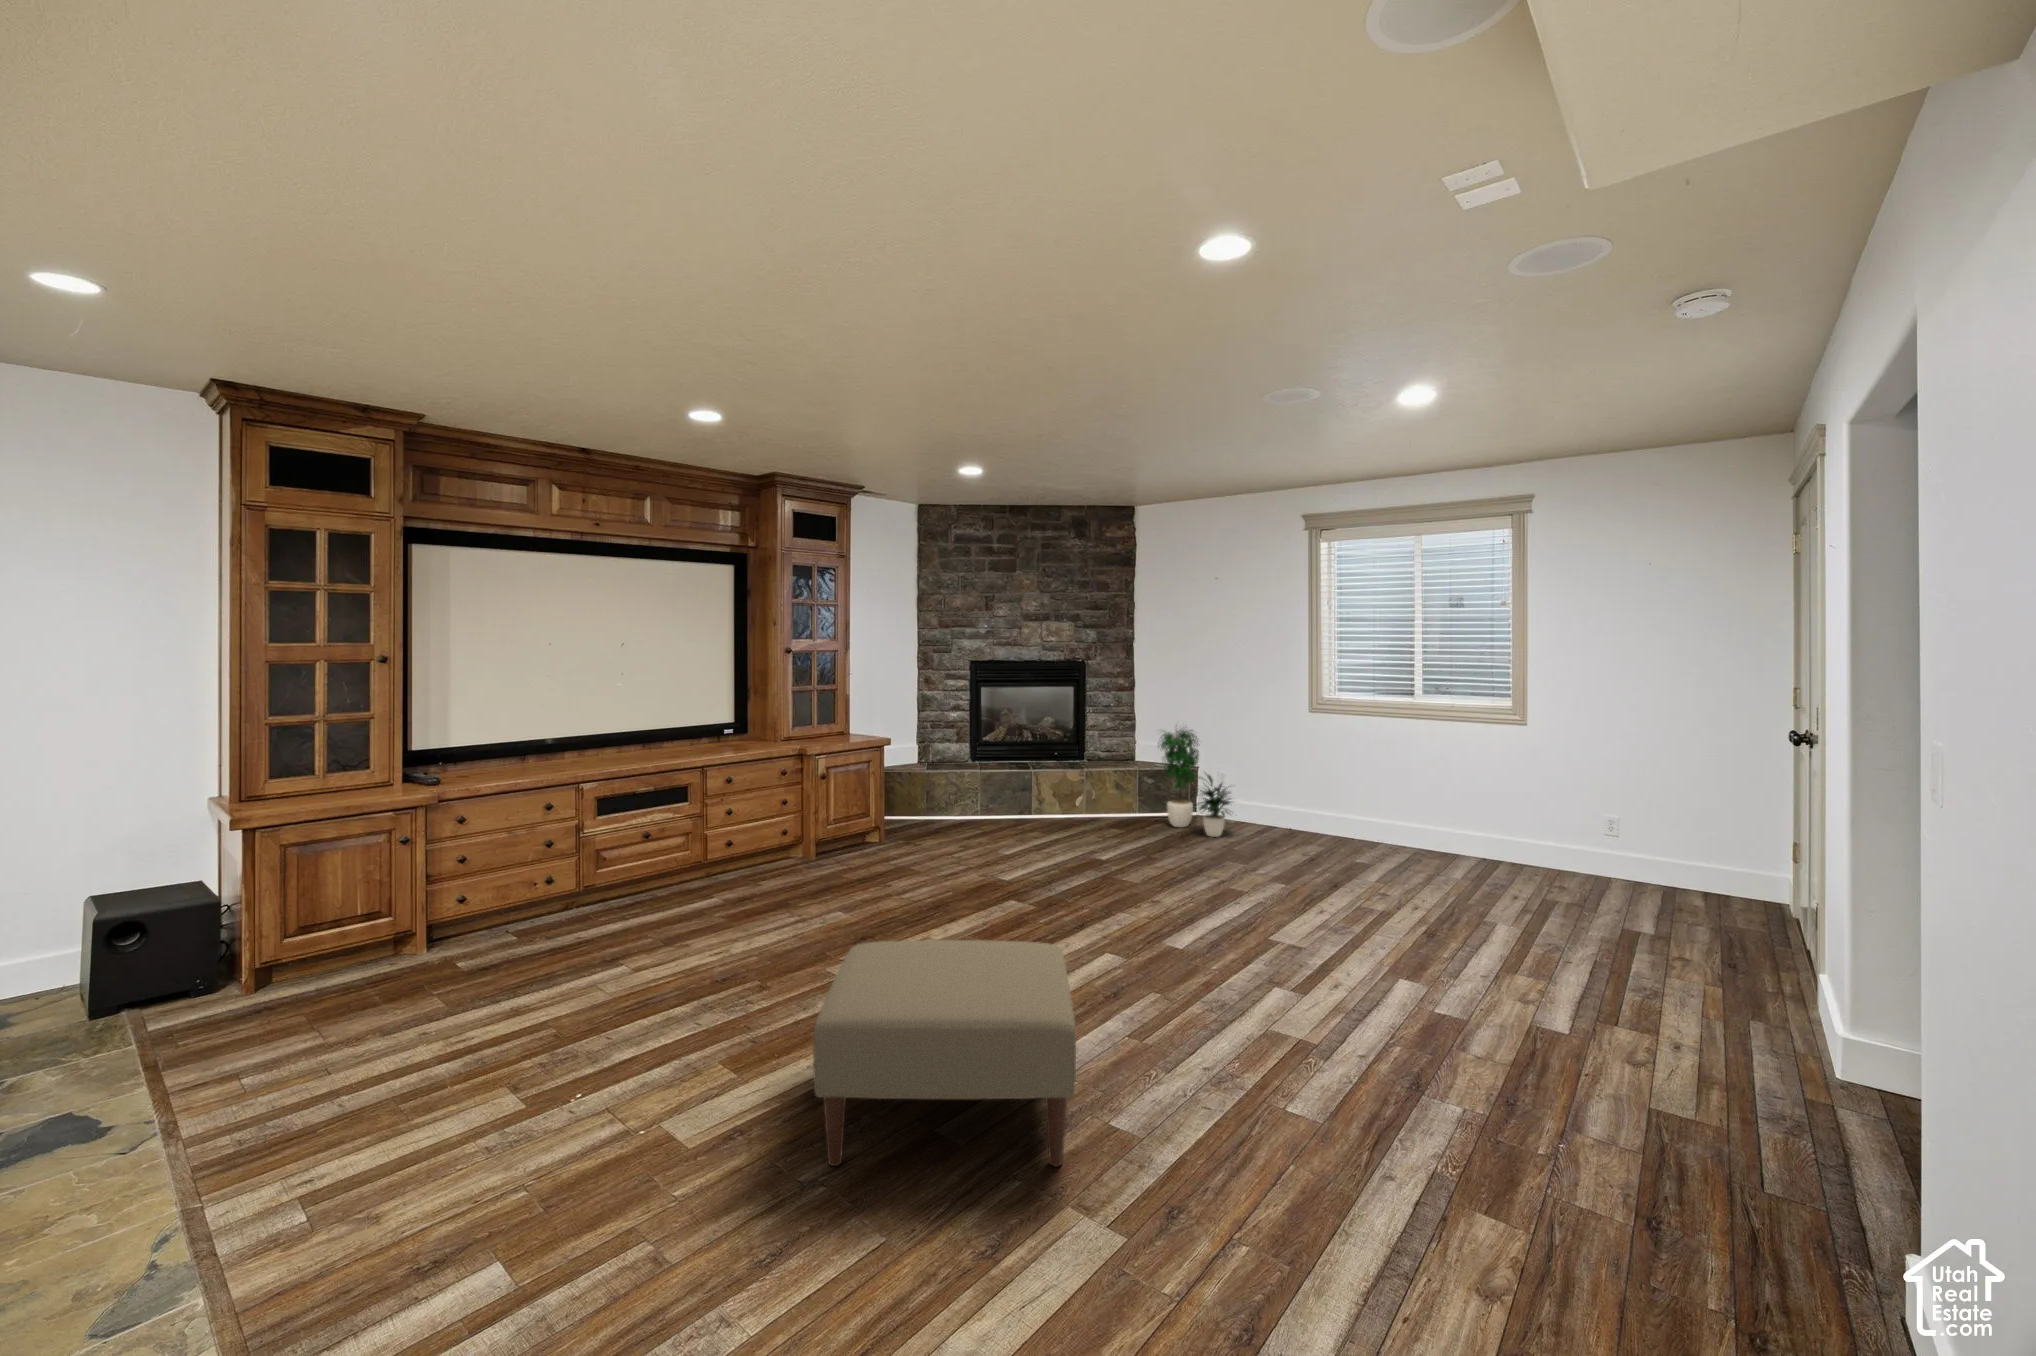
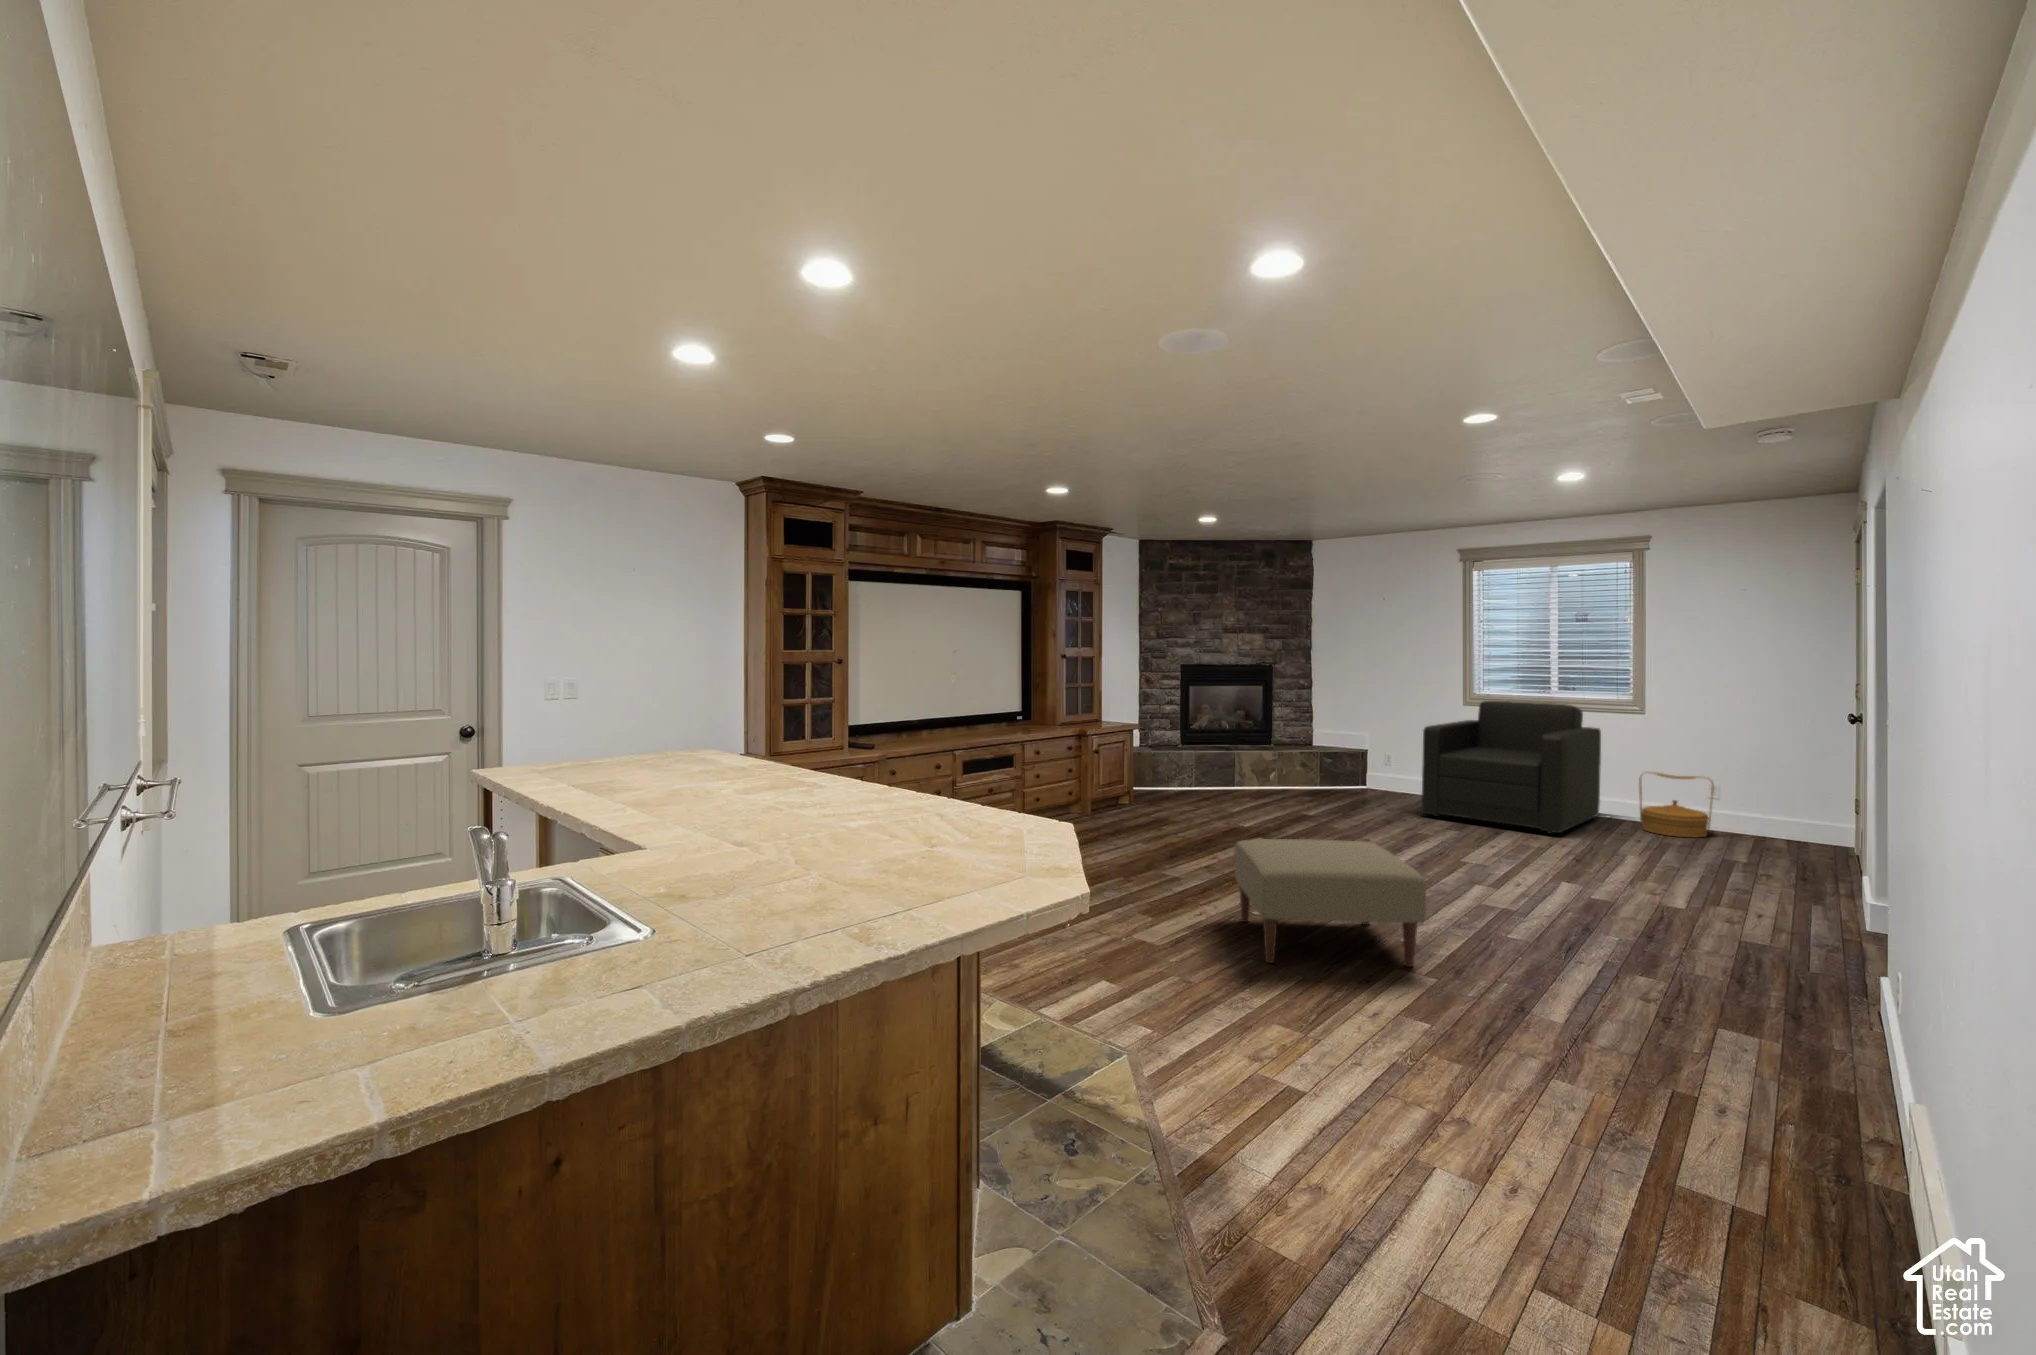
armchair: none [1242,709,1466,888] -> present [1422,701,1601,834]
potted plant: present [1158,730,1231,837] -> none [1336,711,1408,801]
woven basket: none [1508,803,1596,891] -> present [1639,772,1714,837]

